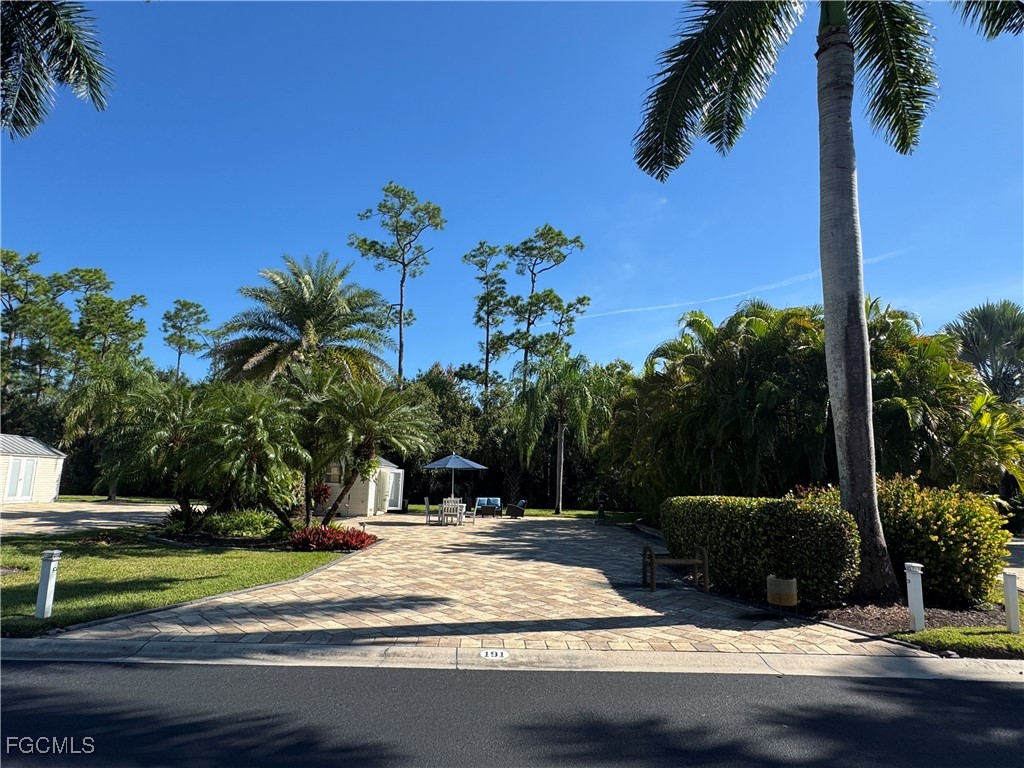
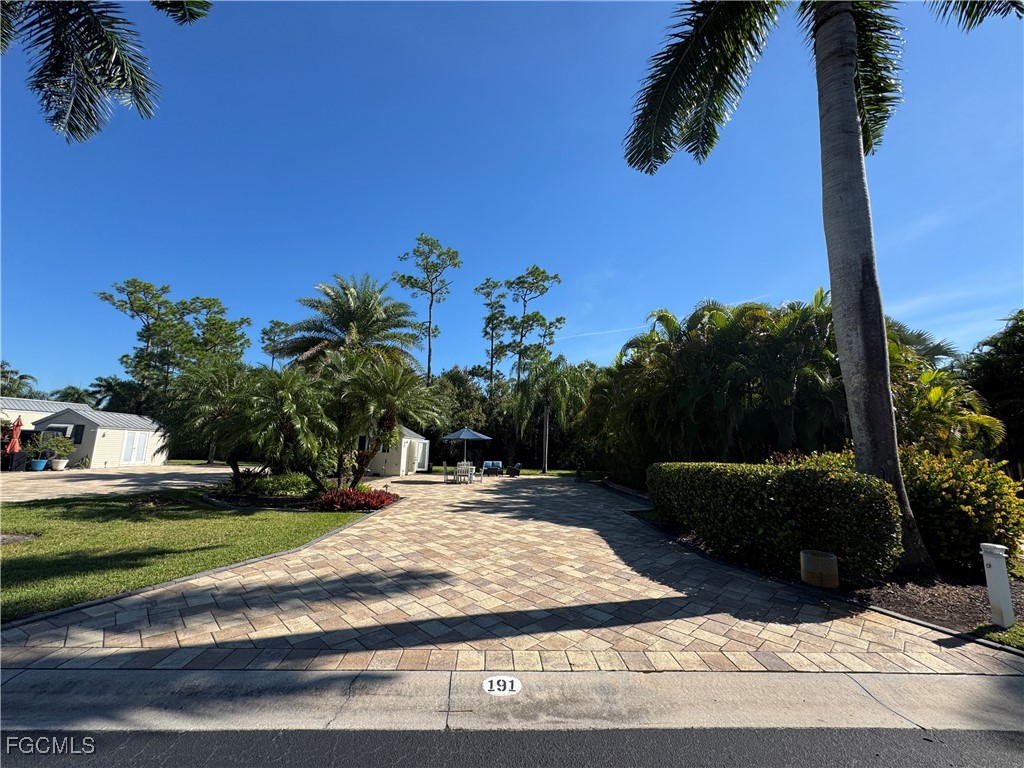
bench: present [642,545,708,592] -> none [643,511,713,559]

